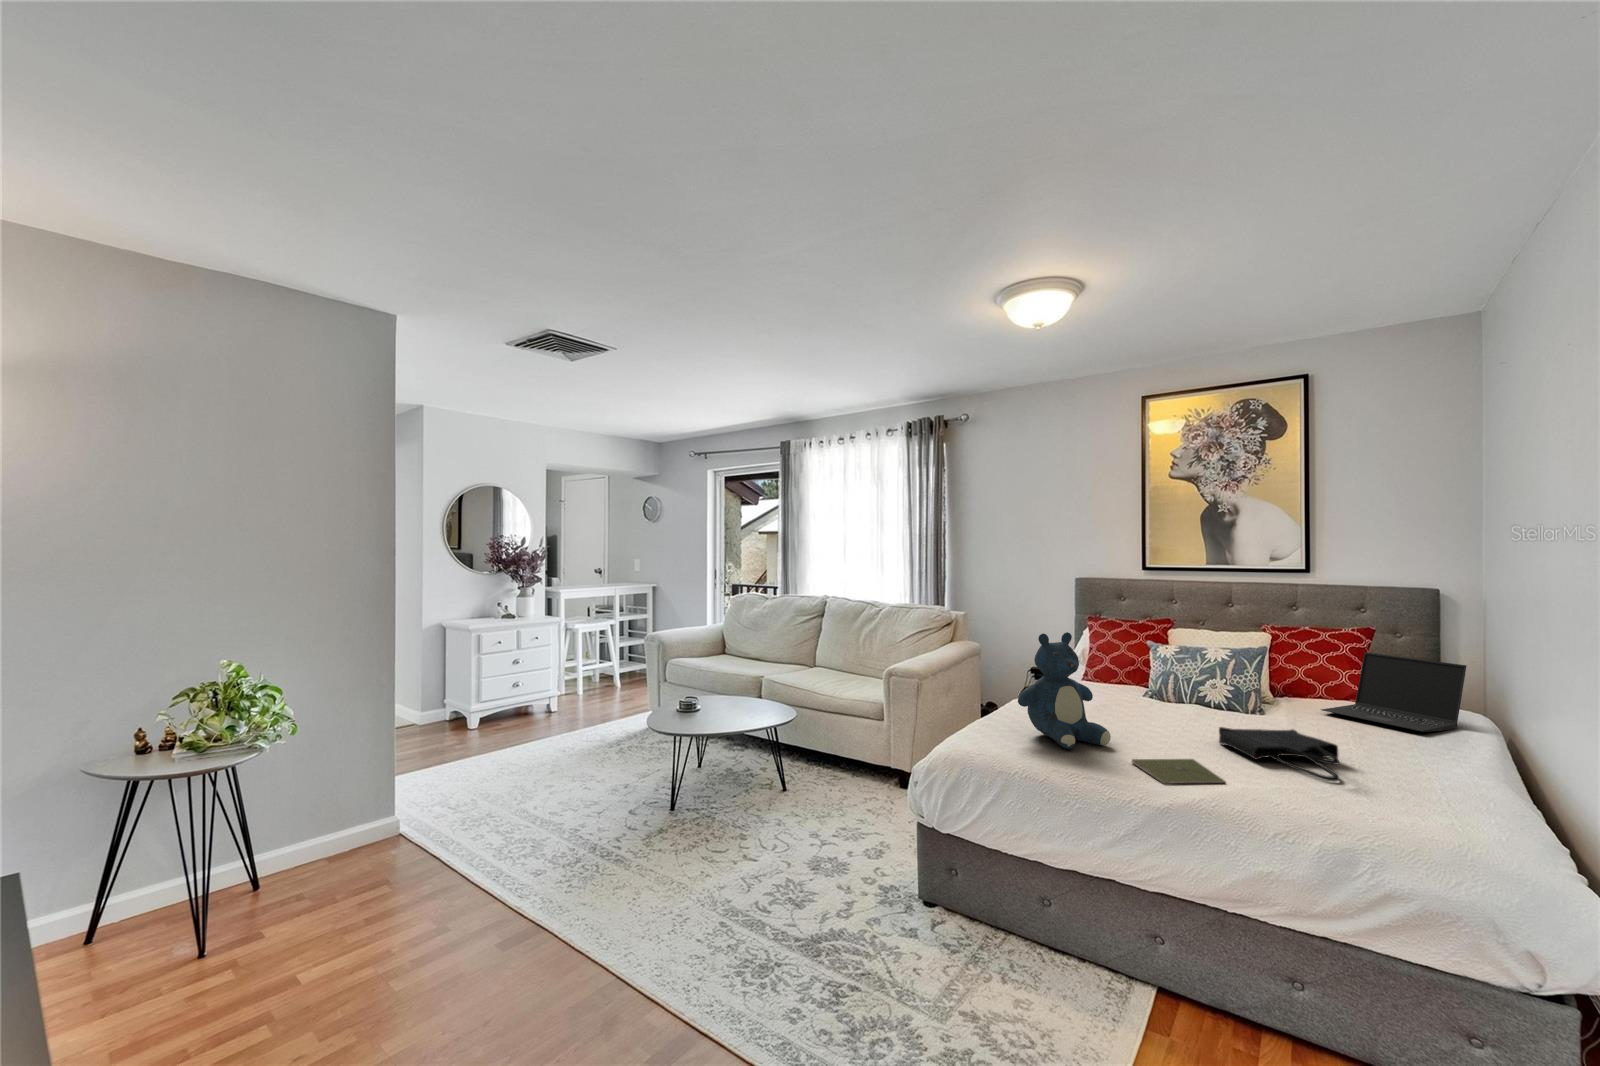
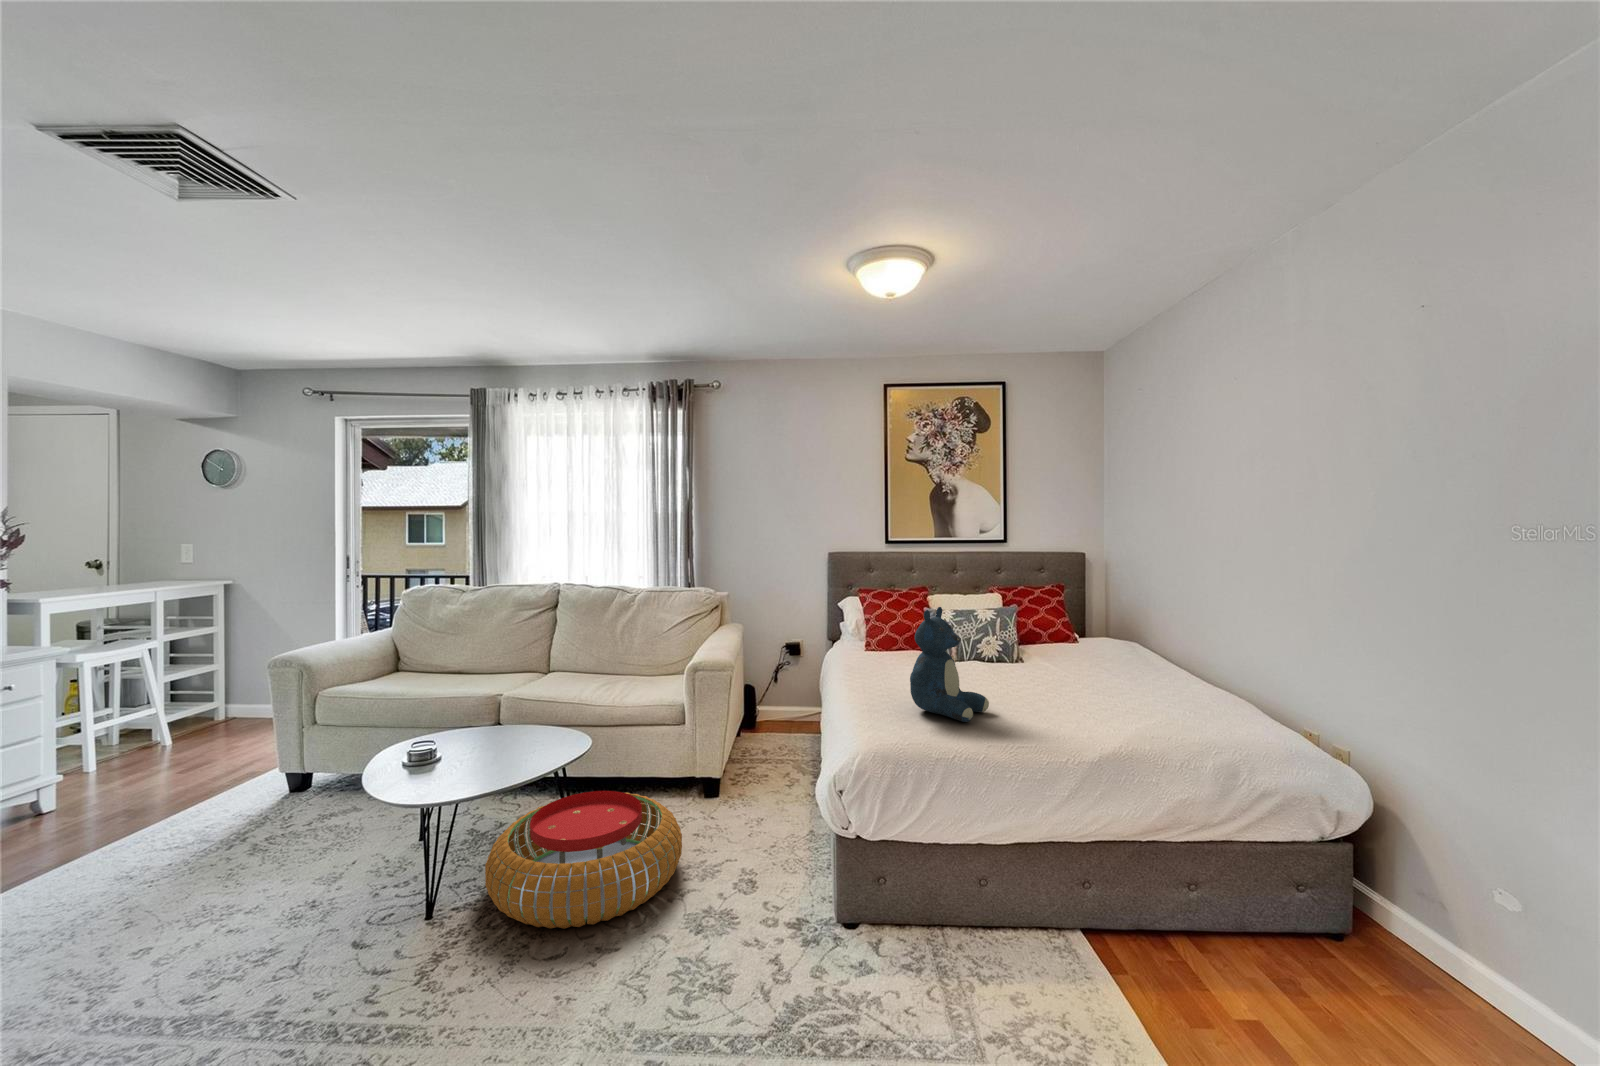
laptop: present [1321,652,1467,732] -> none [1055,602,1133,658]
tote bag: present [1219,727,1339,781] -> none [1046,671,1155,709]
pouf: none [701,753,843,843] -> present [485,791,682,929]
notebook: present [1132,759,1225,783] -> none [1027,710,1107,739]

